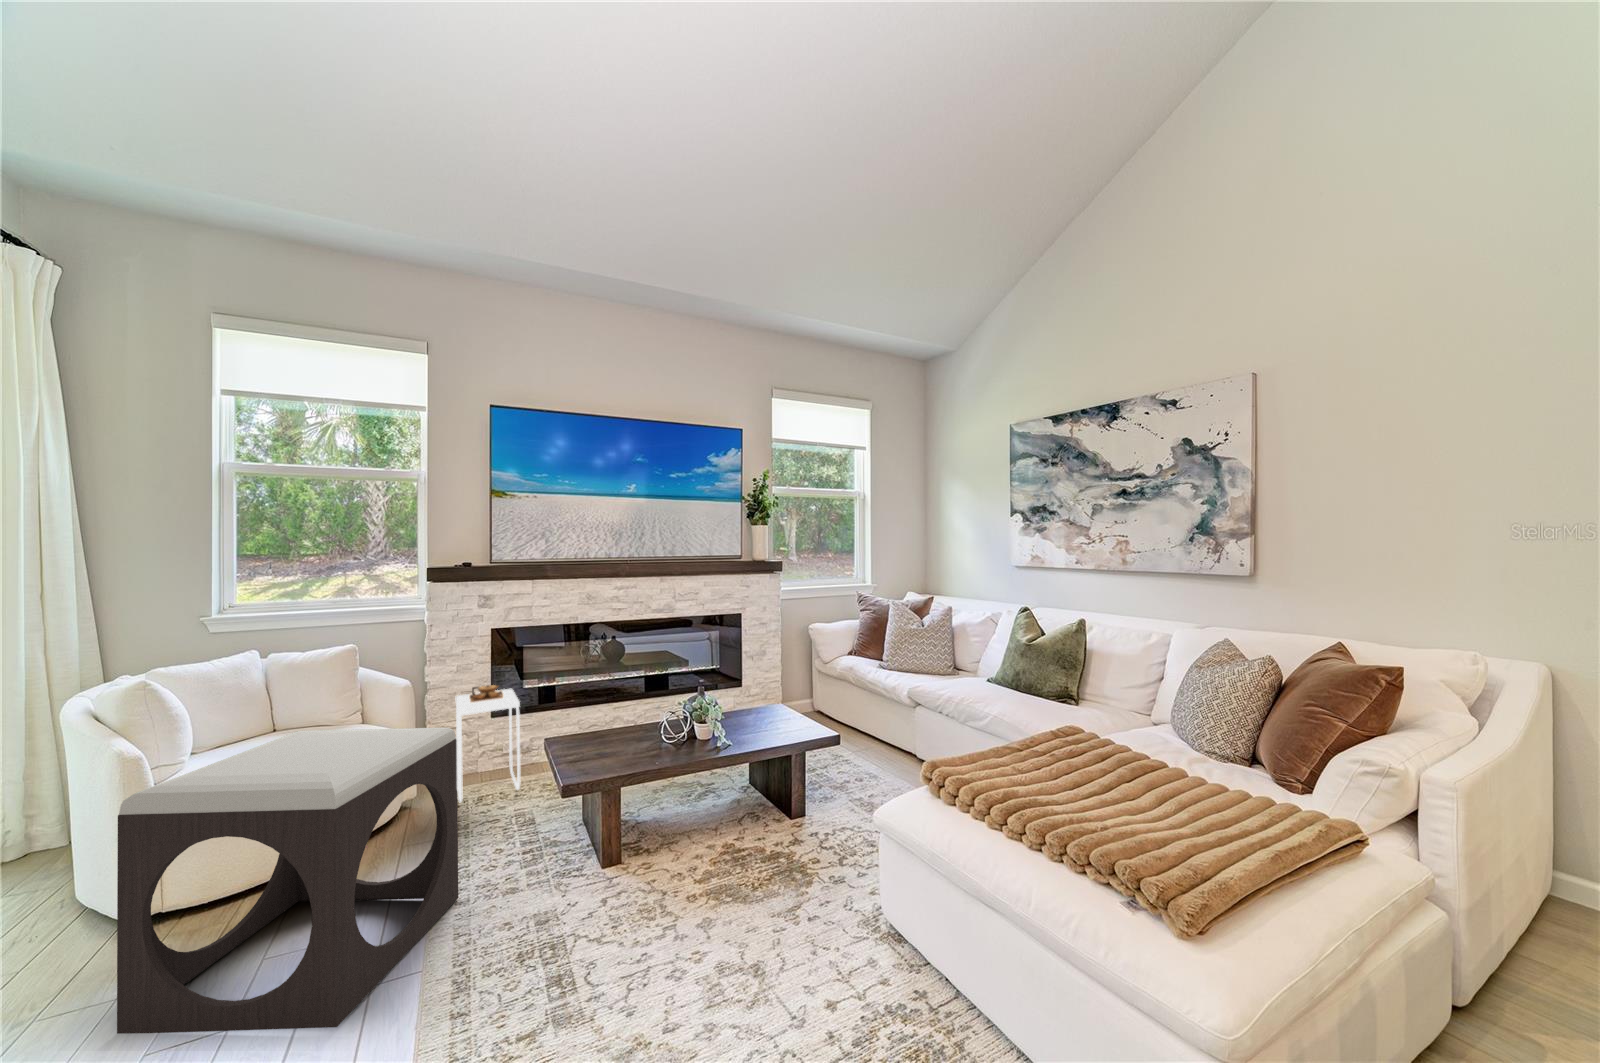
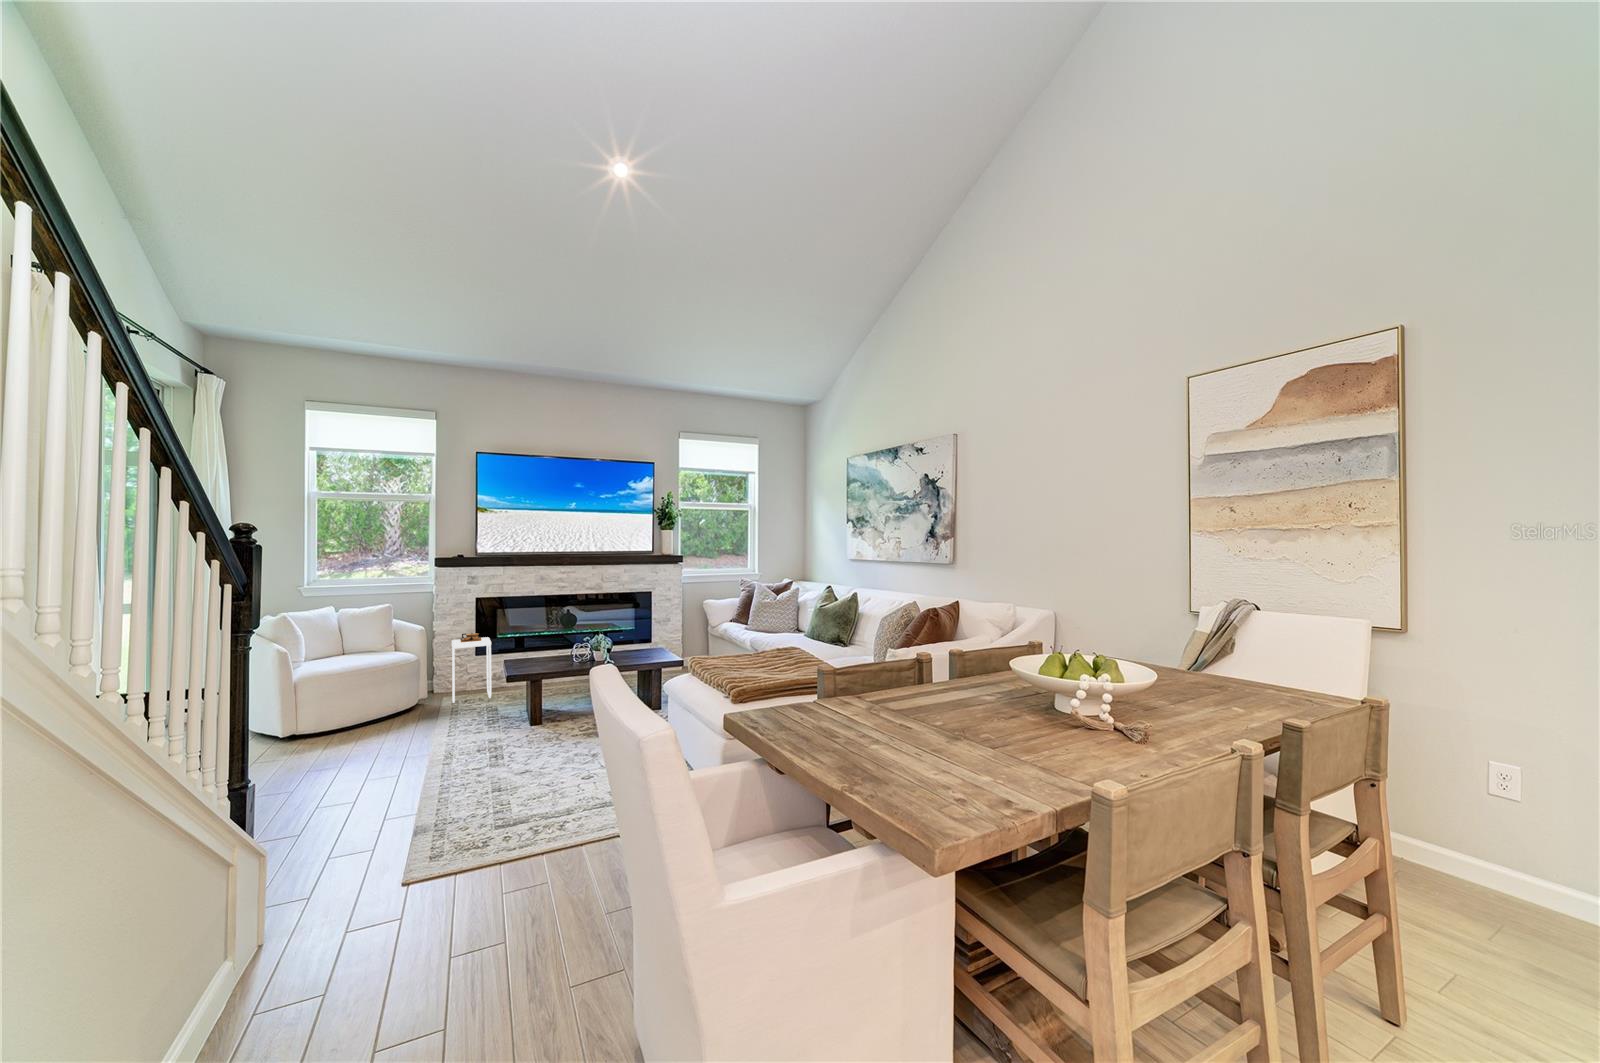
footstool: present [117,727,458,1034] -> none [288,641,448,768]

